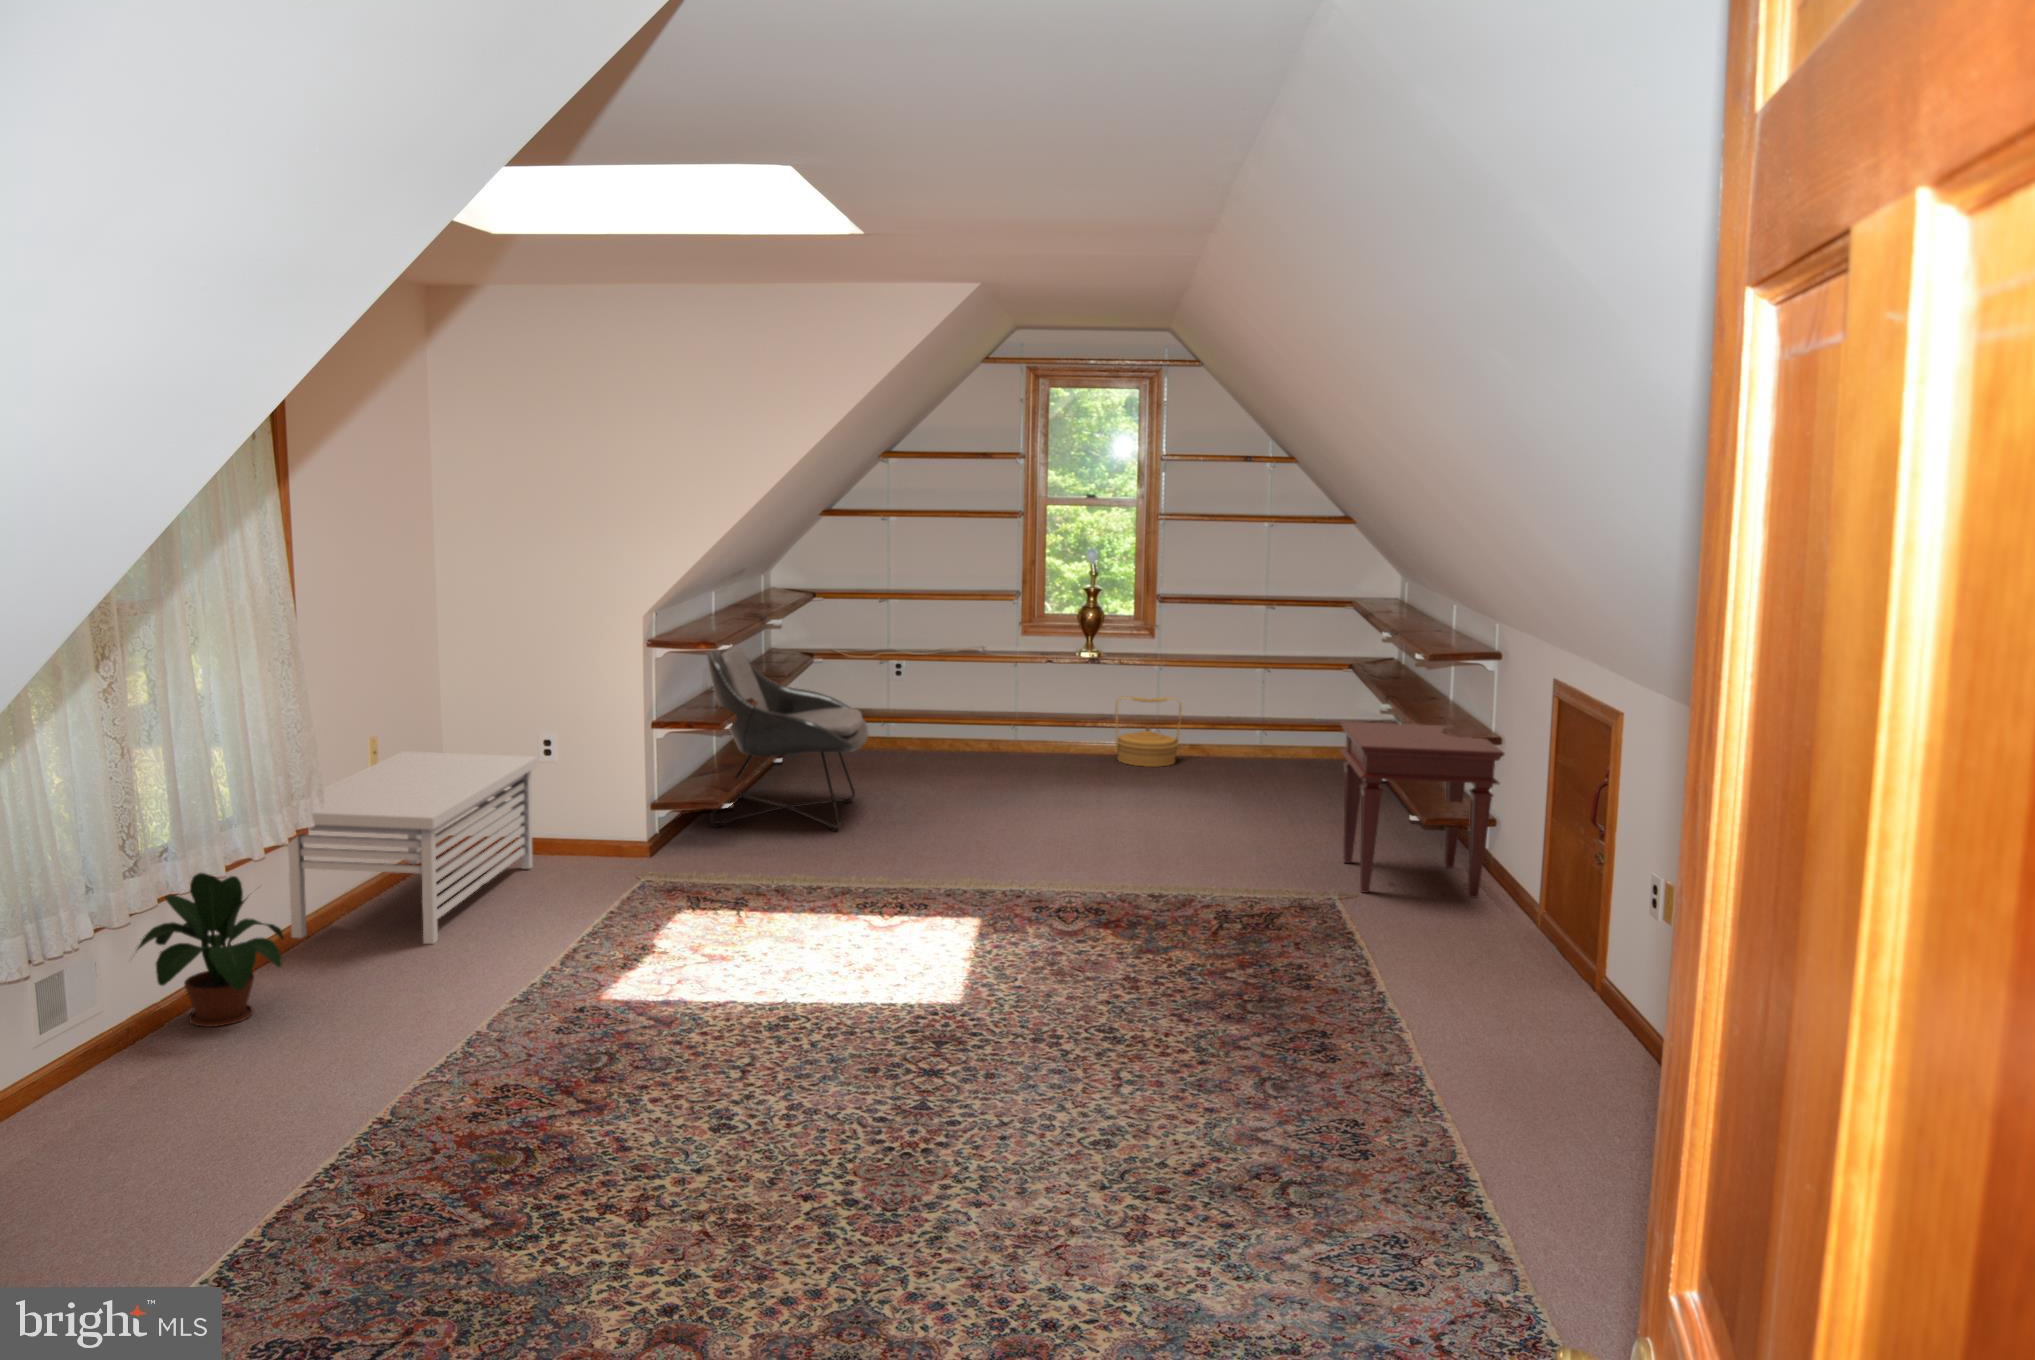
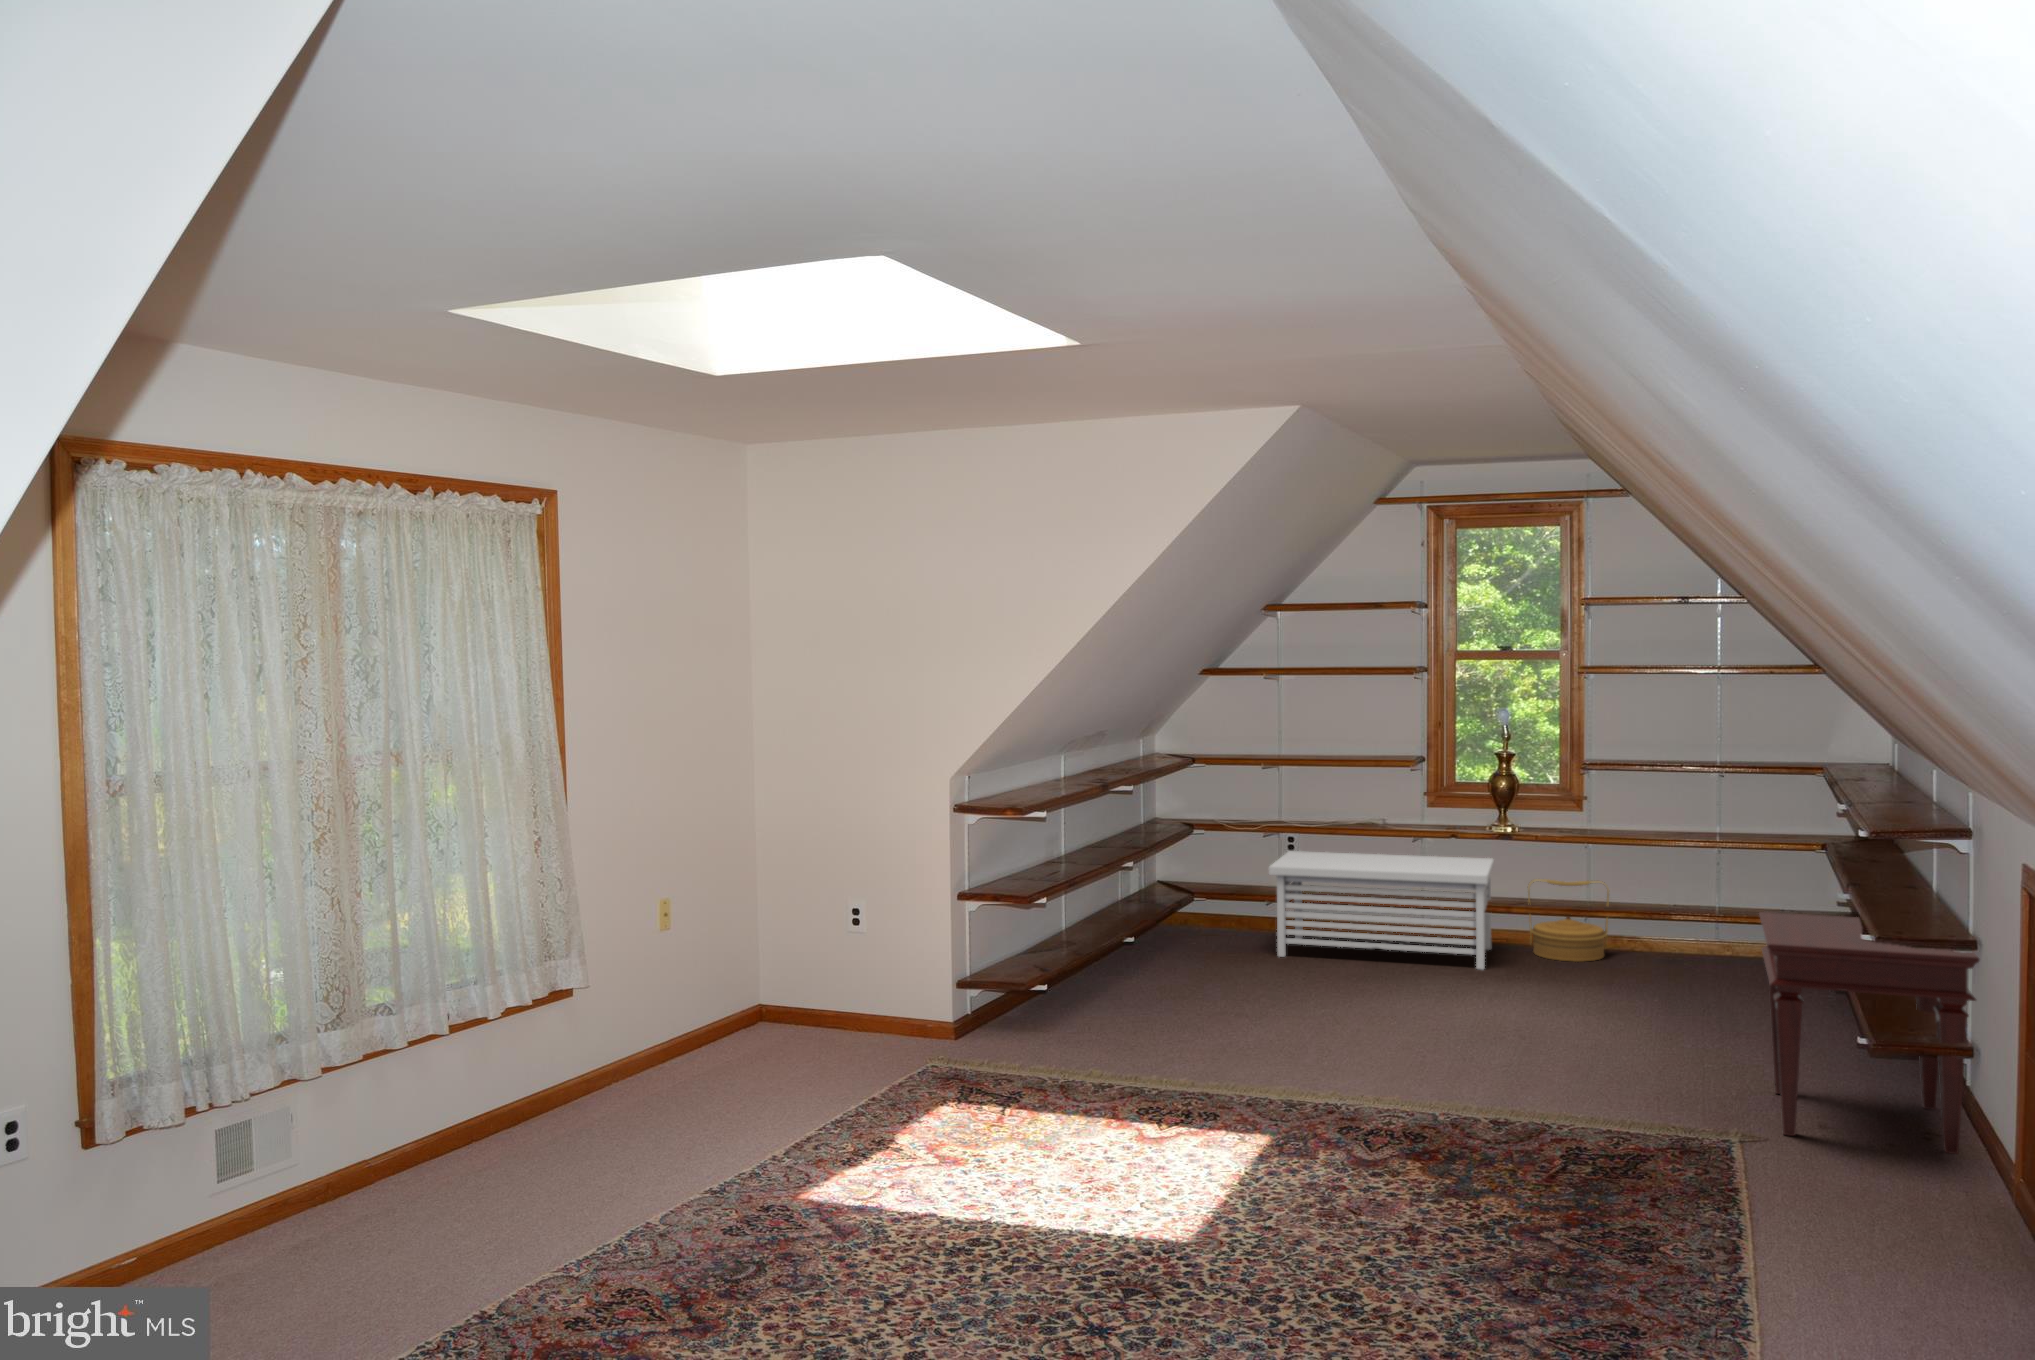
lounge chair: present [707,646,868,831] -> none [1035,816,1214,1022]
storage bench: present [288,751,538,944] -> present [1269,851,1494,970]
potted plant: present [137,873,284,1027] -> none [368,1038,523,1193]

